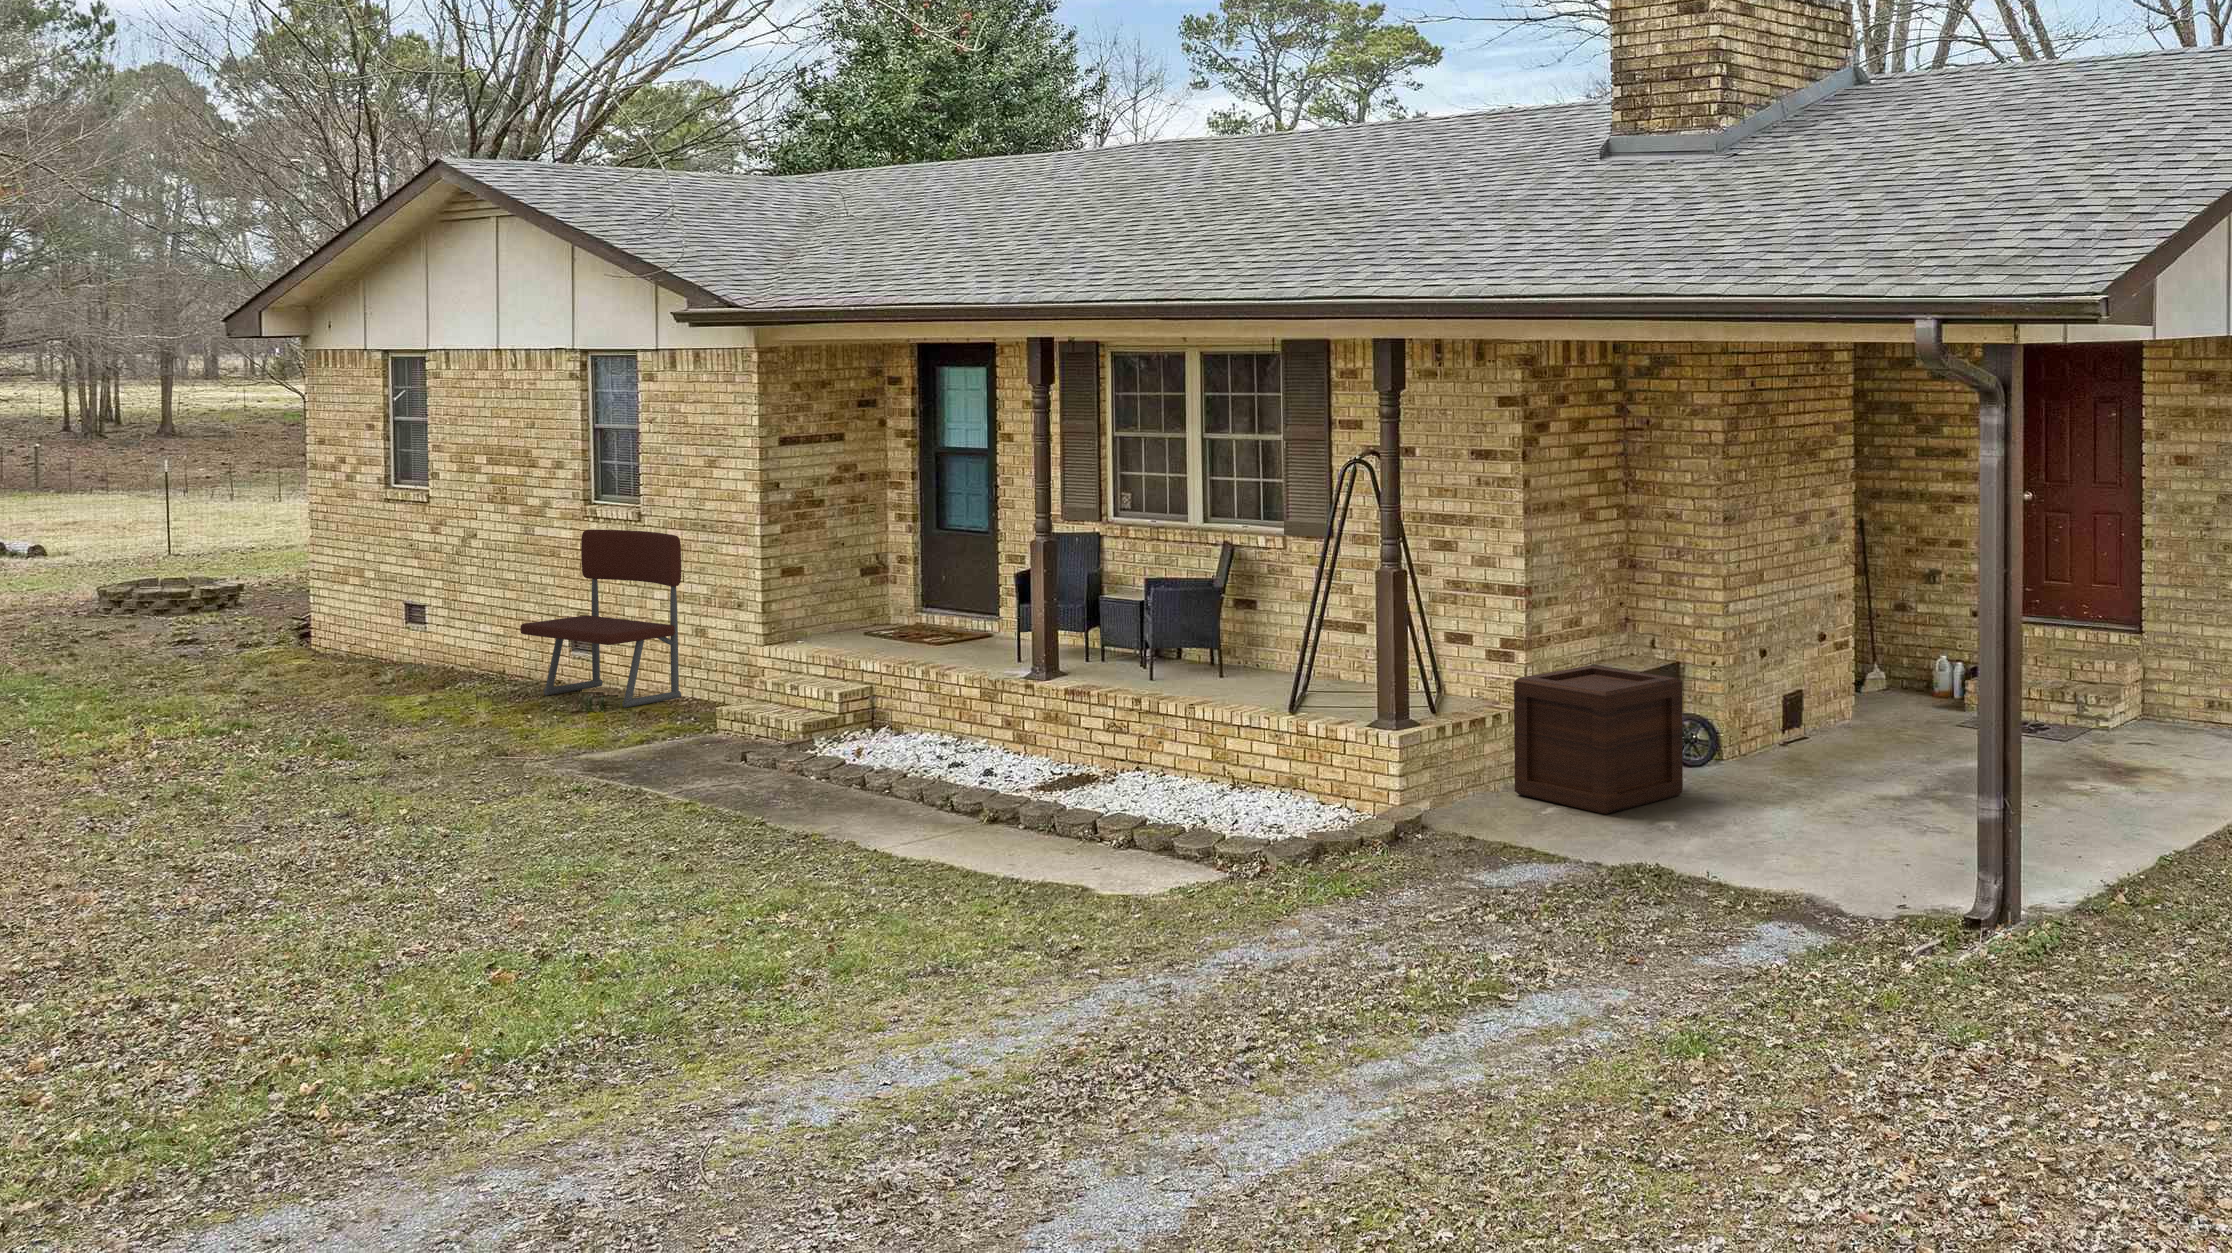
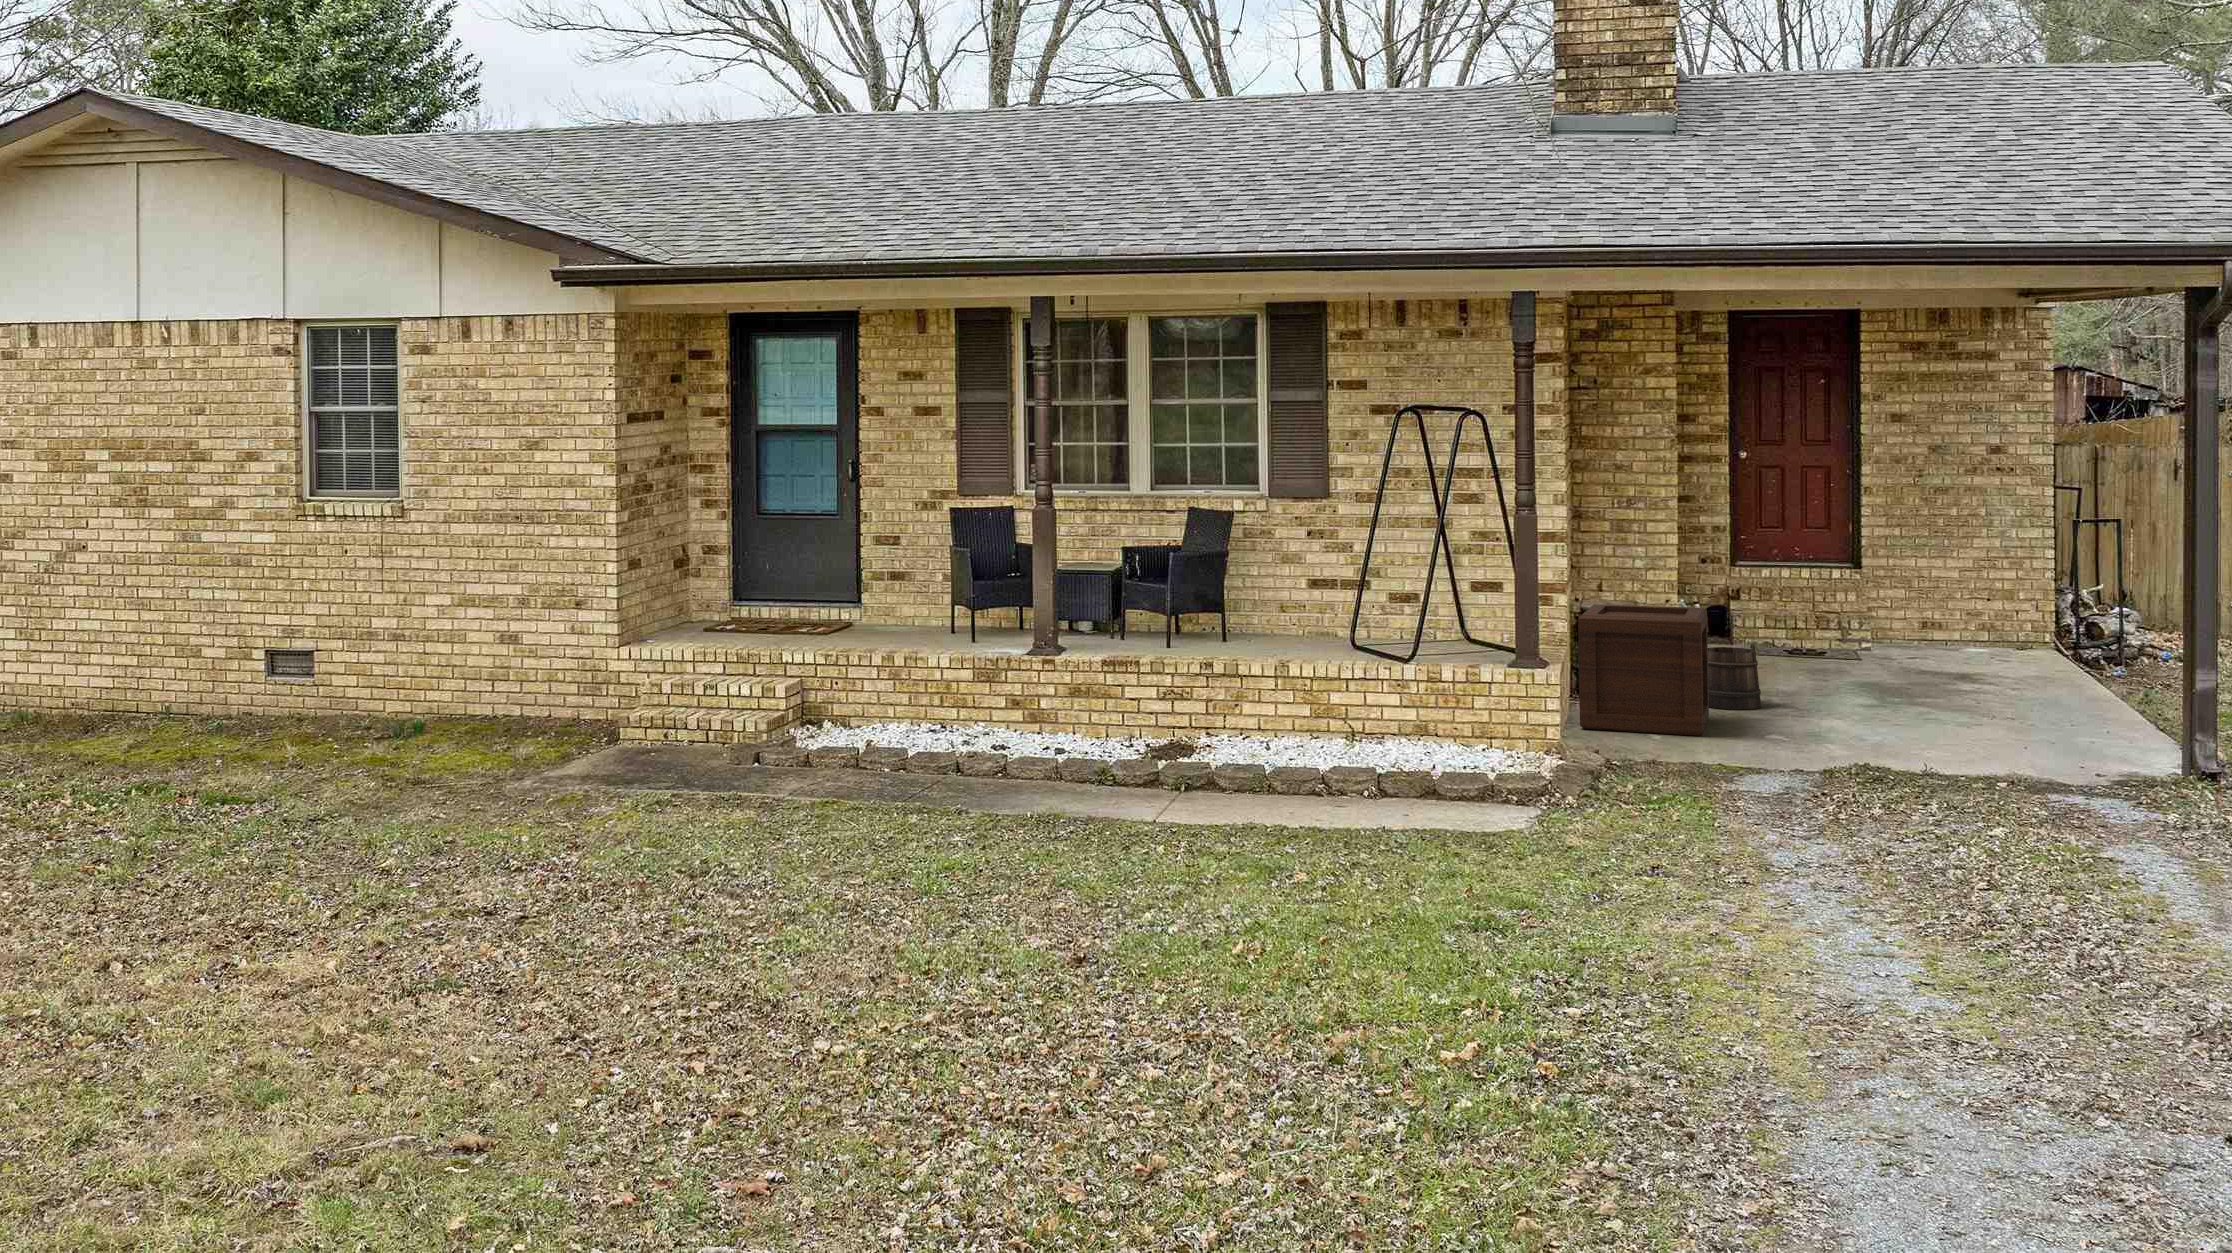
bench: present [520,529,681,708] -> none [260,528,472,735]
bucket: none [1721,713,1785,790] -> present [1708,644,1761,710]

